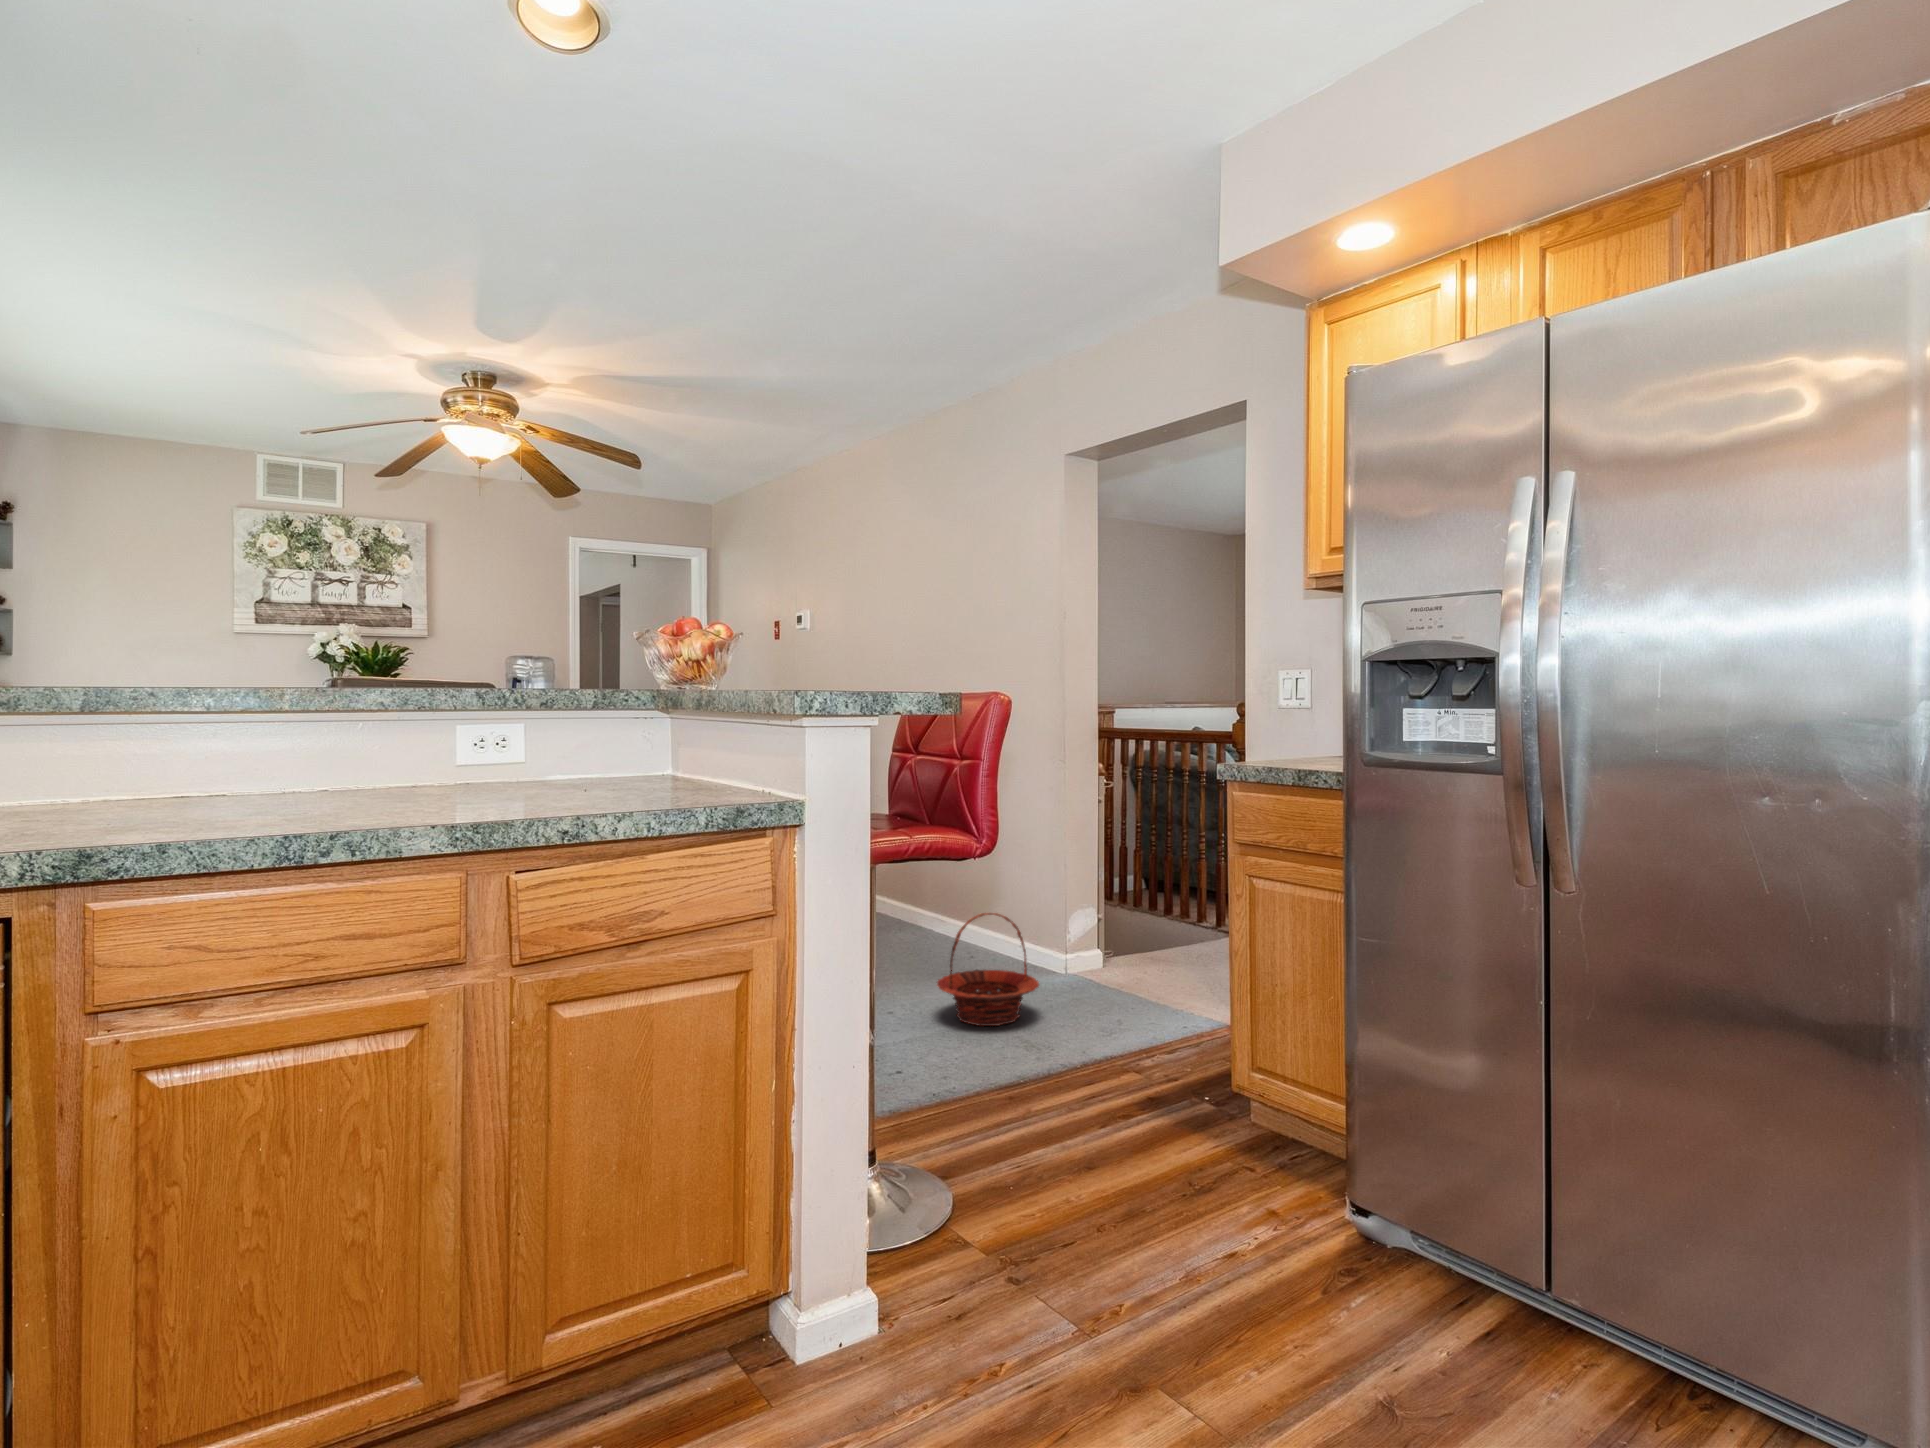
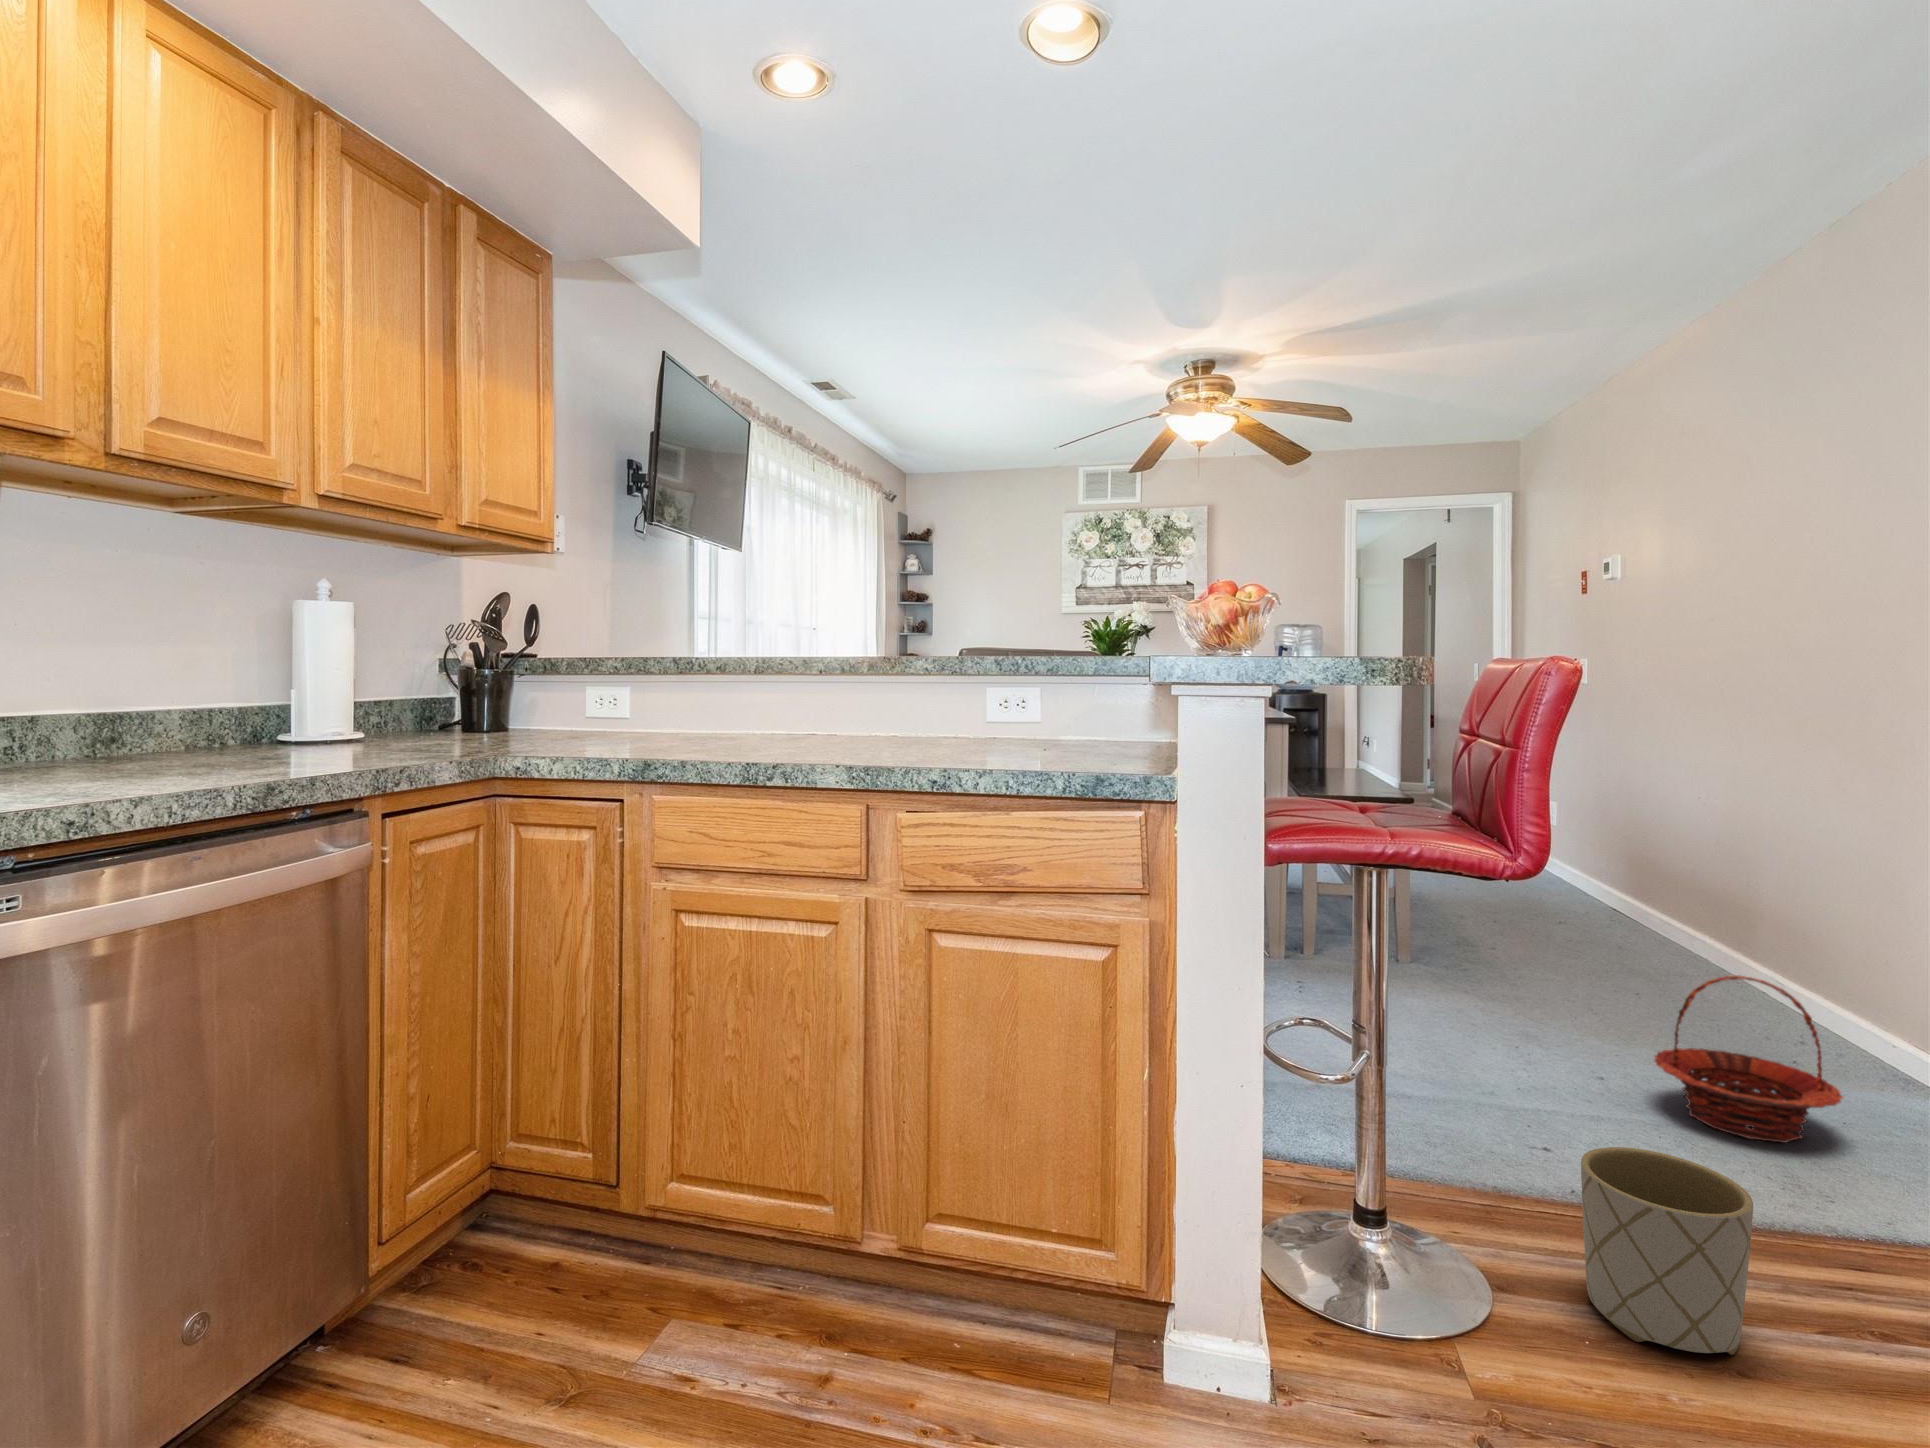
planter: none [986,1039,1082,1174] -> present [1581,1147,1753,1355]

